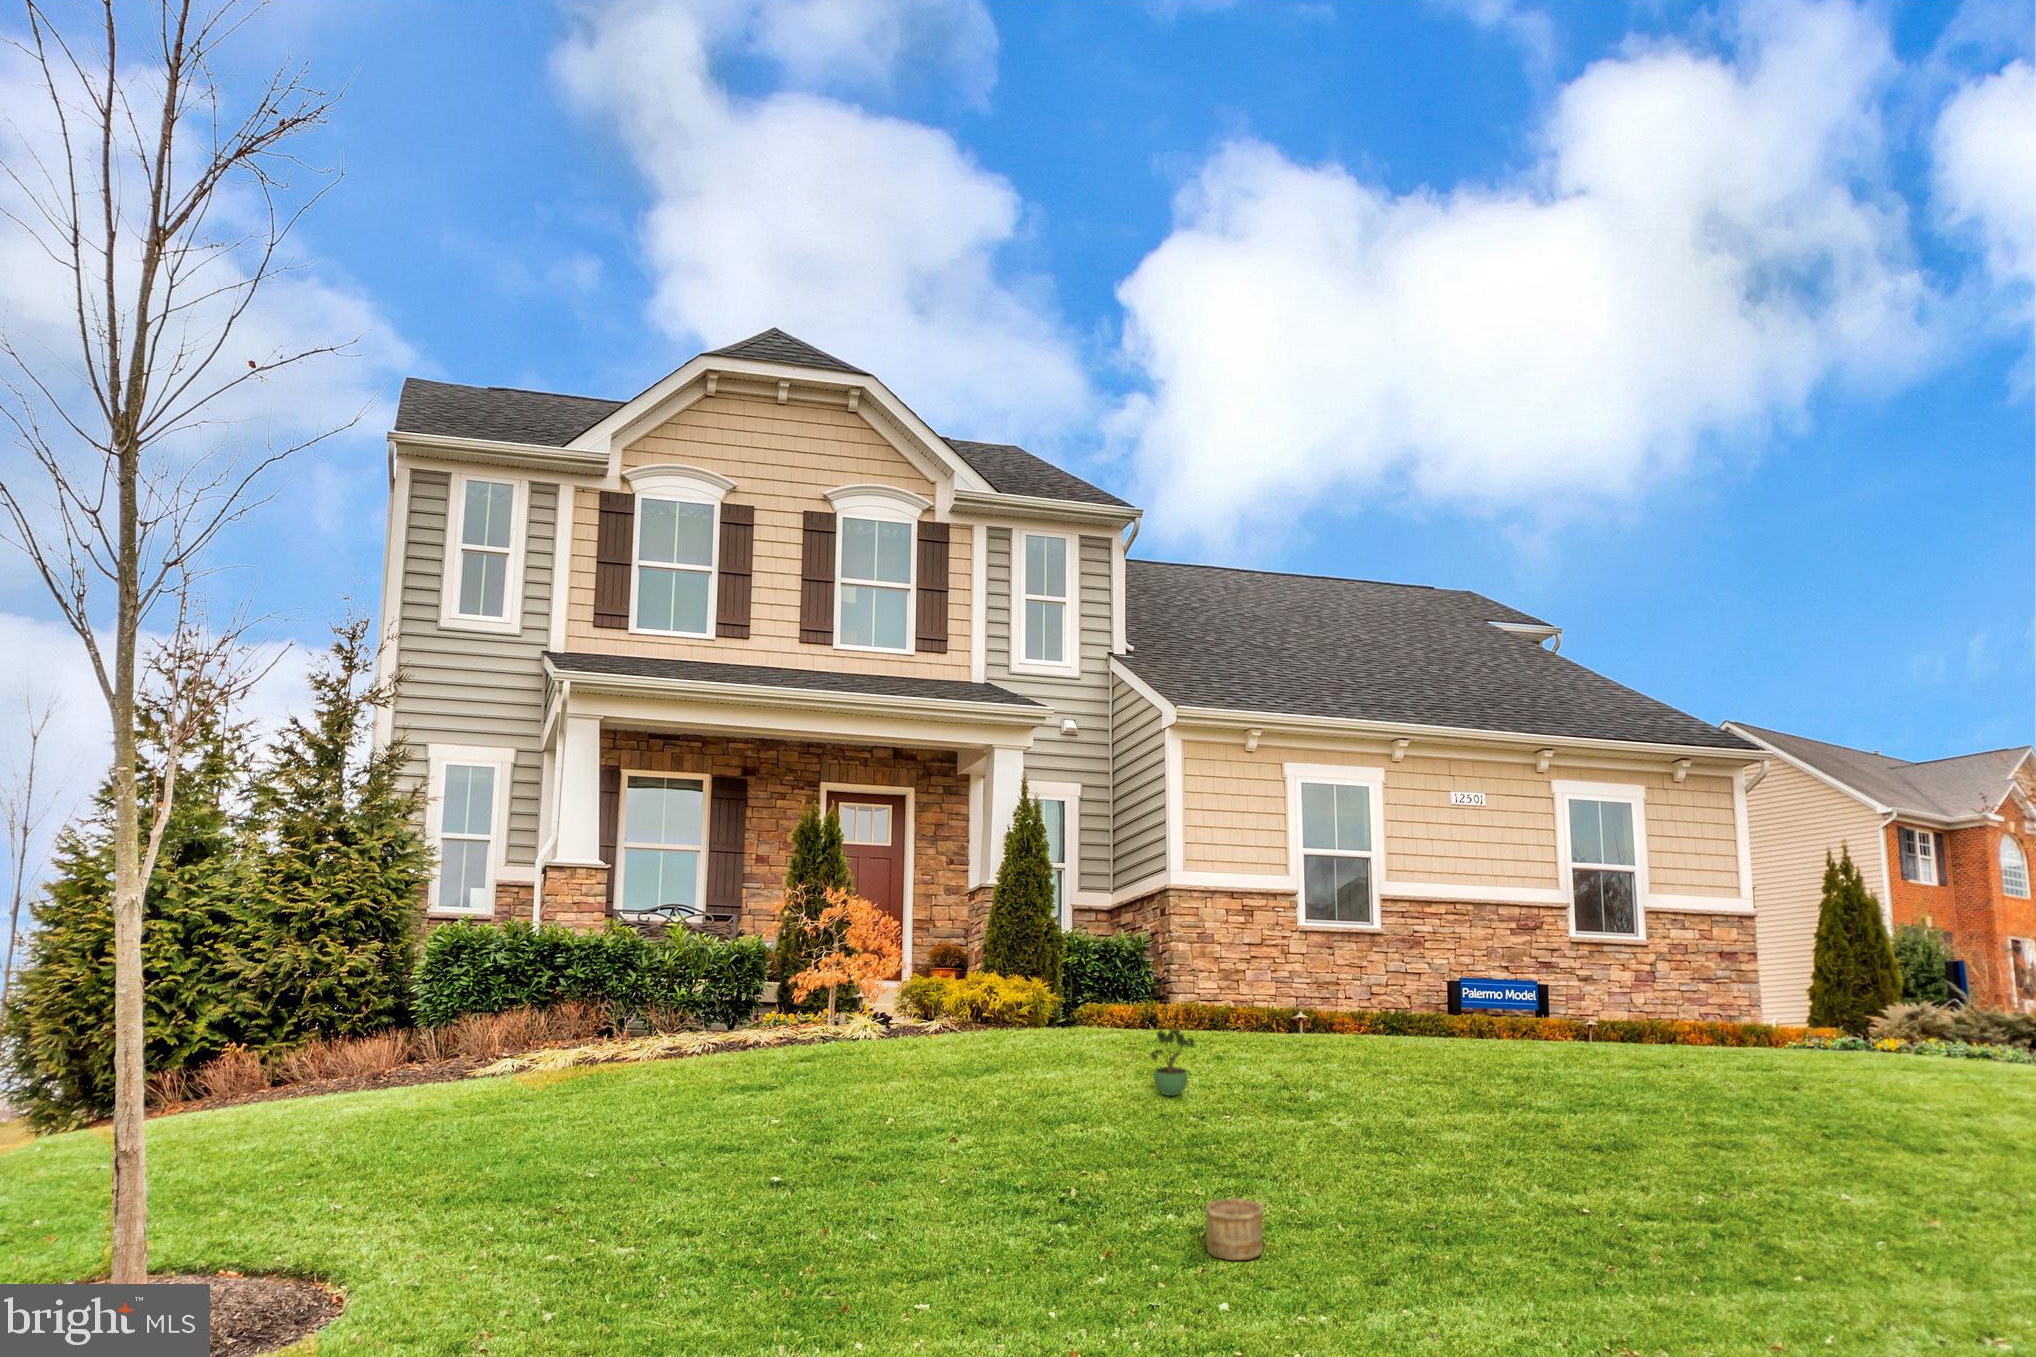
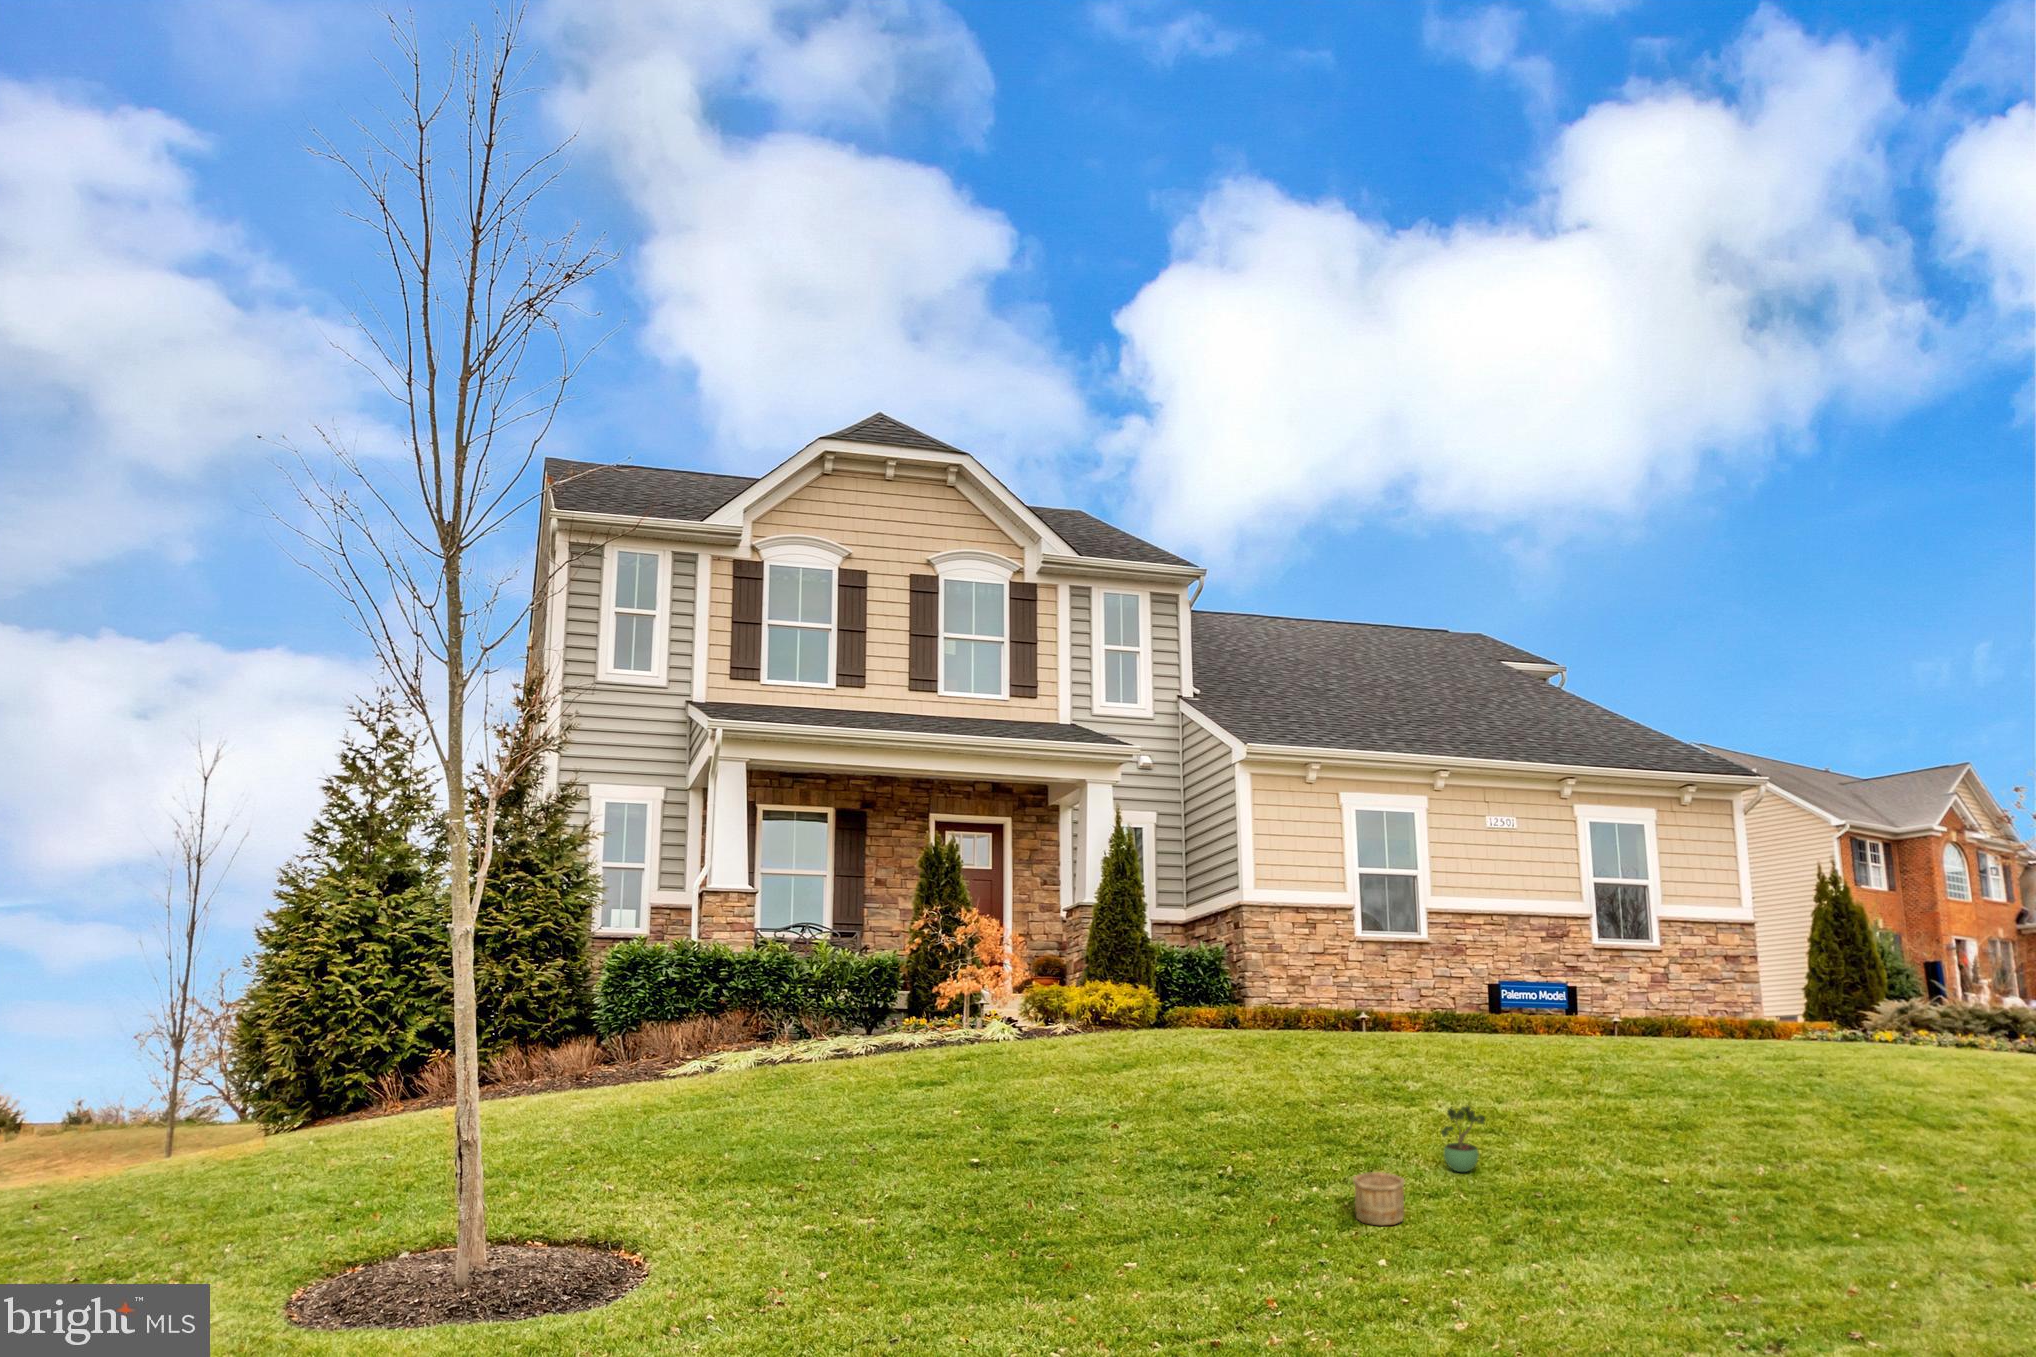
potted plant: present [1151,1029,1195,1096] -> present [1441,1106,1485,1172]

